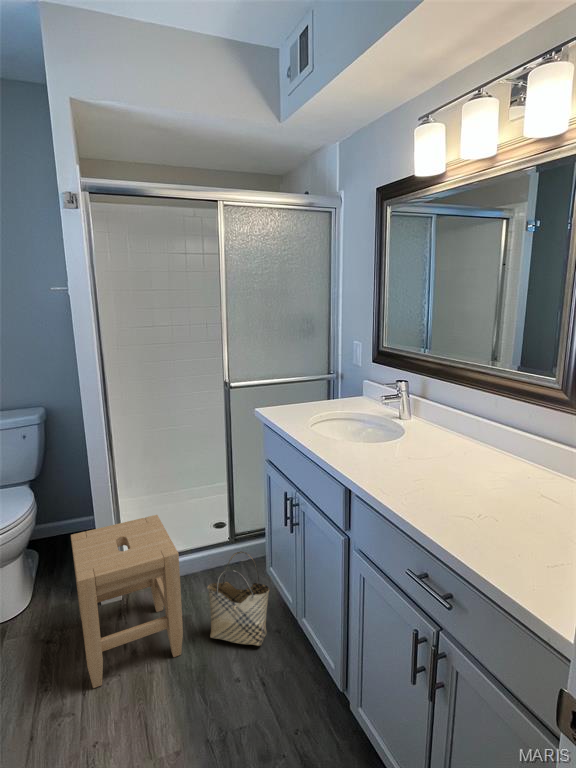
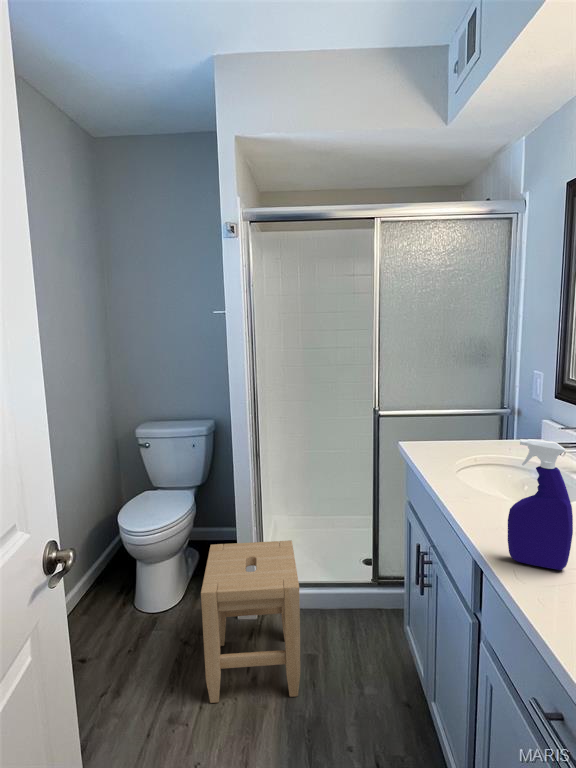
spray bottle: none [374,390,417,483] -> present [508,439,573,570]
woven basket: present [207,552,269,646] -> none [331,600,399,716]

